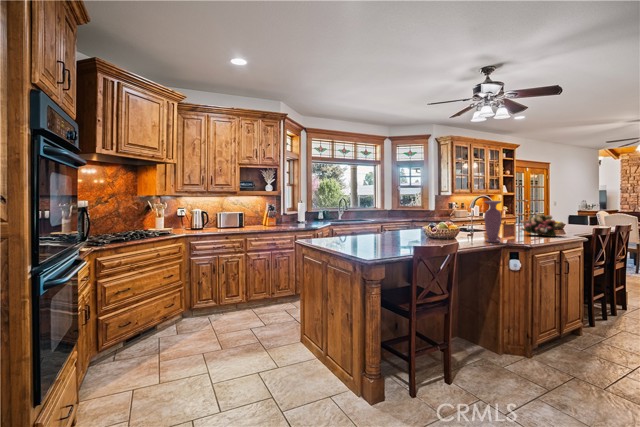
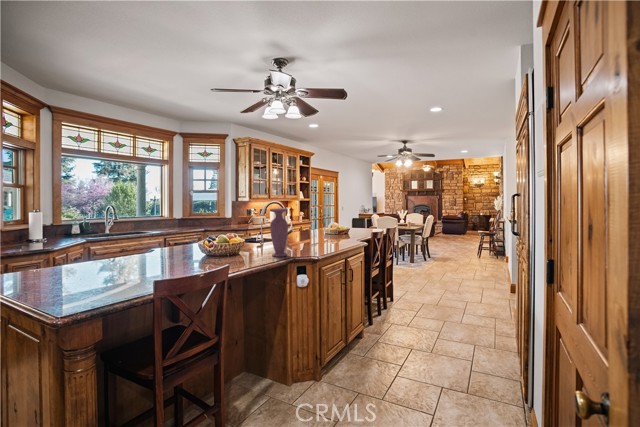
flower arrangement: present [519,214,563,237] -> none [308,220,347,244]

